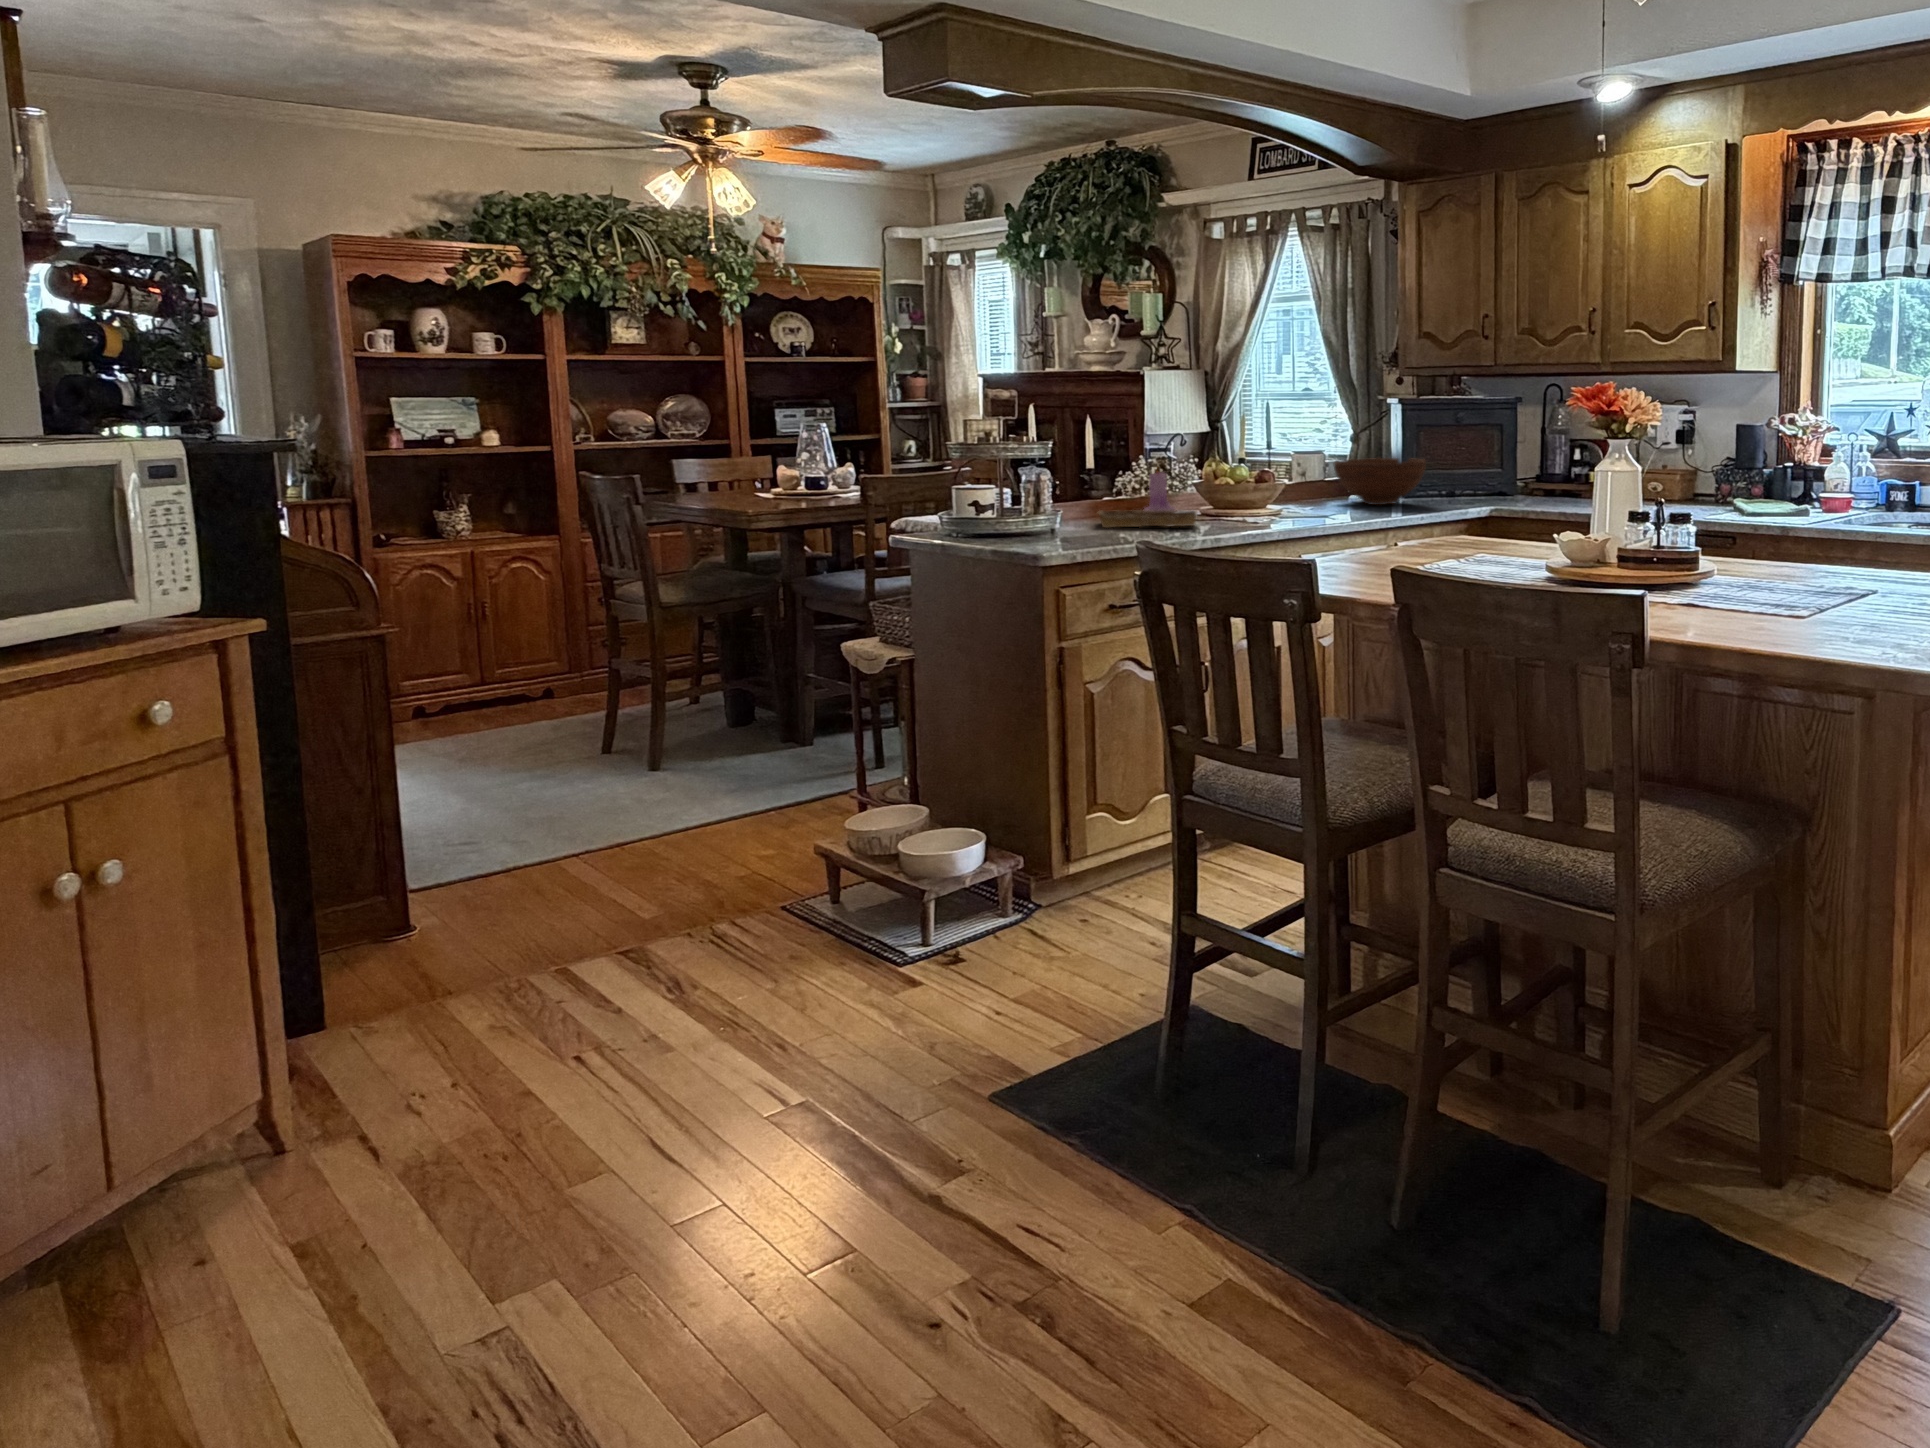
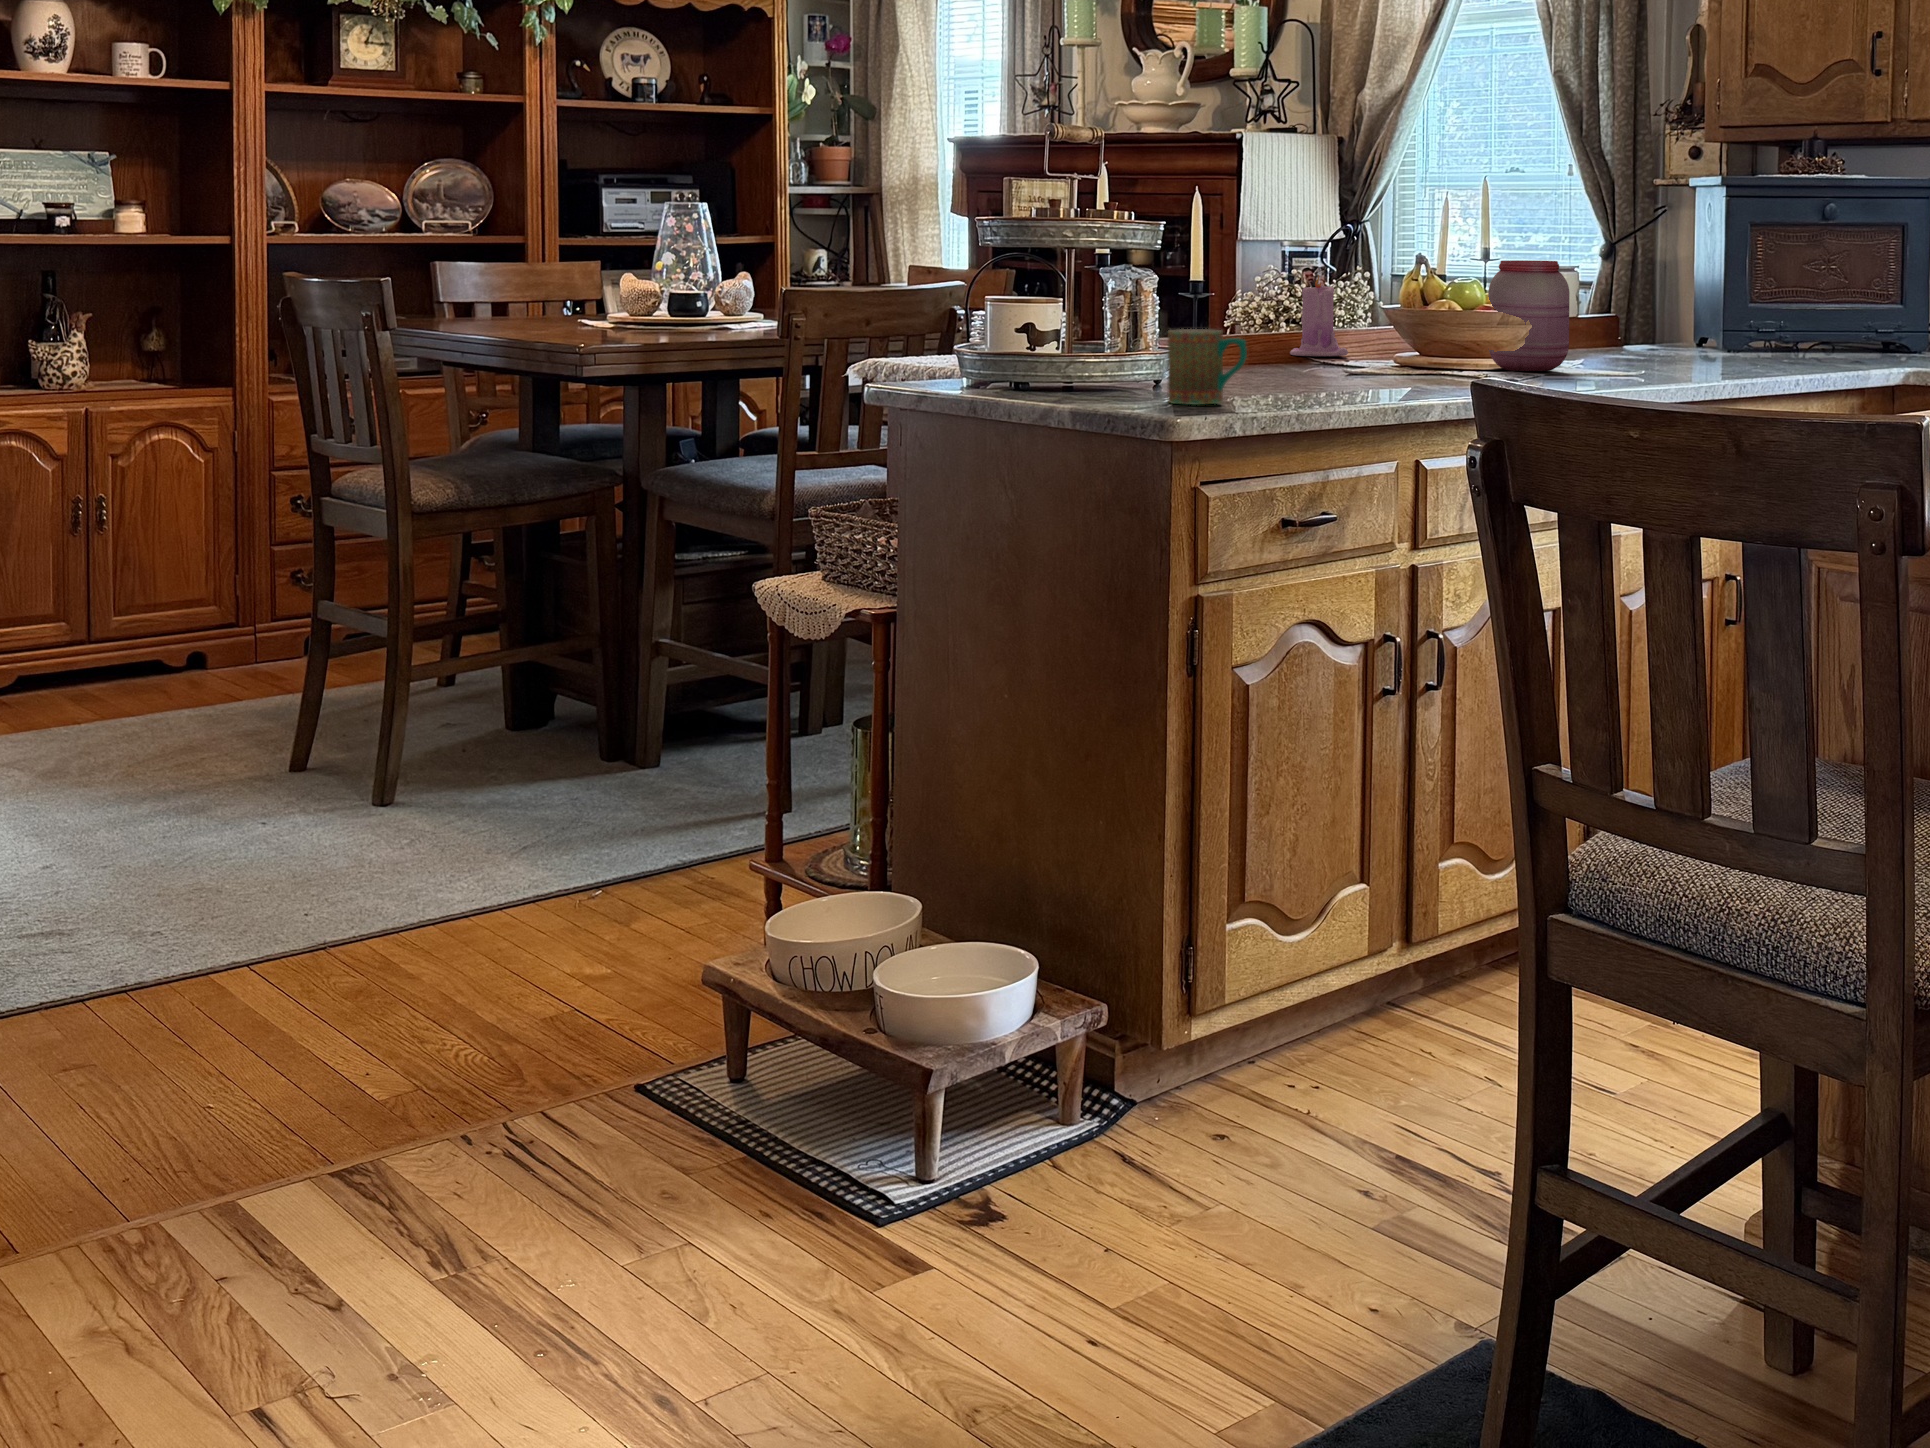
jar: none [1250,456,1295,517] -> present [1488,260,1570,371]
fruit bowl: present [1333,458,1426,505] -> none [1608,280,1777,360]
mug: none [1040,509,1082,549] -> present [1167,329,1247,405]
tray: present [1098,510,1197,528] -> none [1231,346,1422,377]

